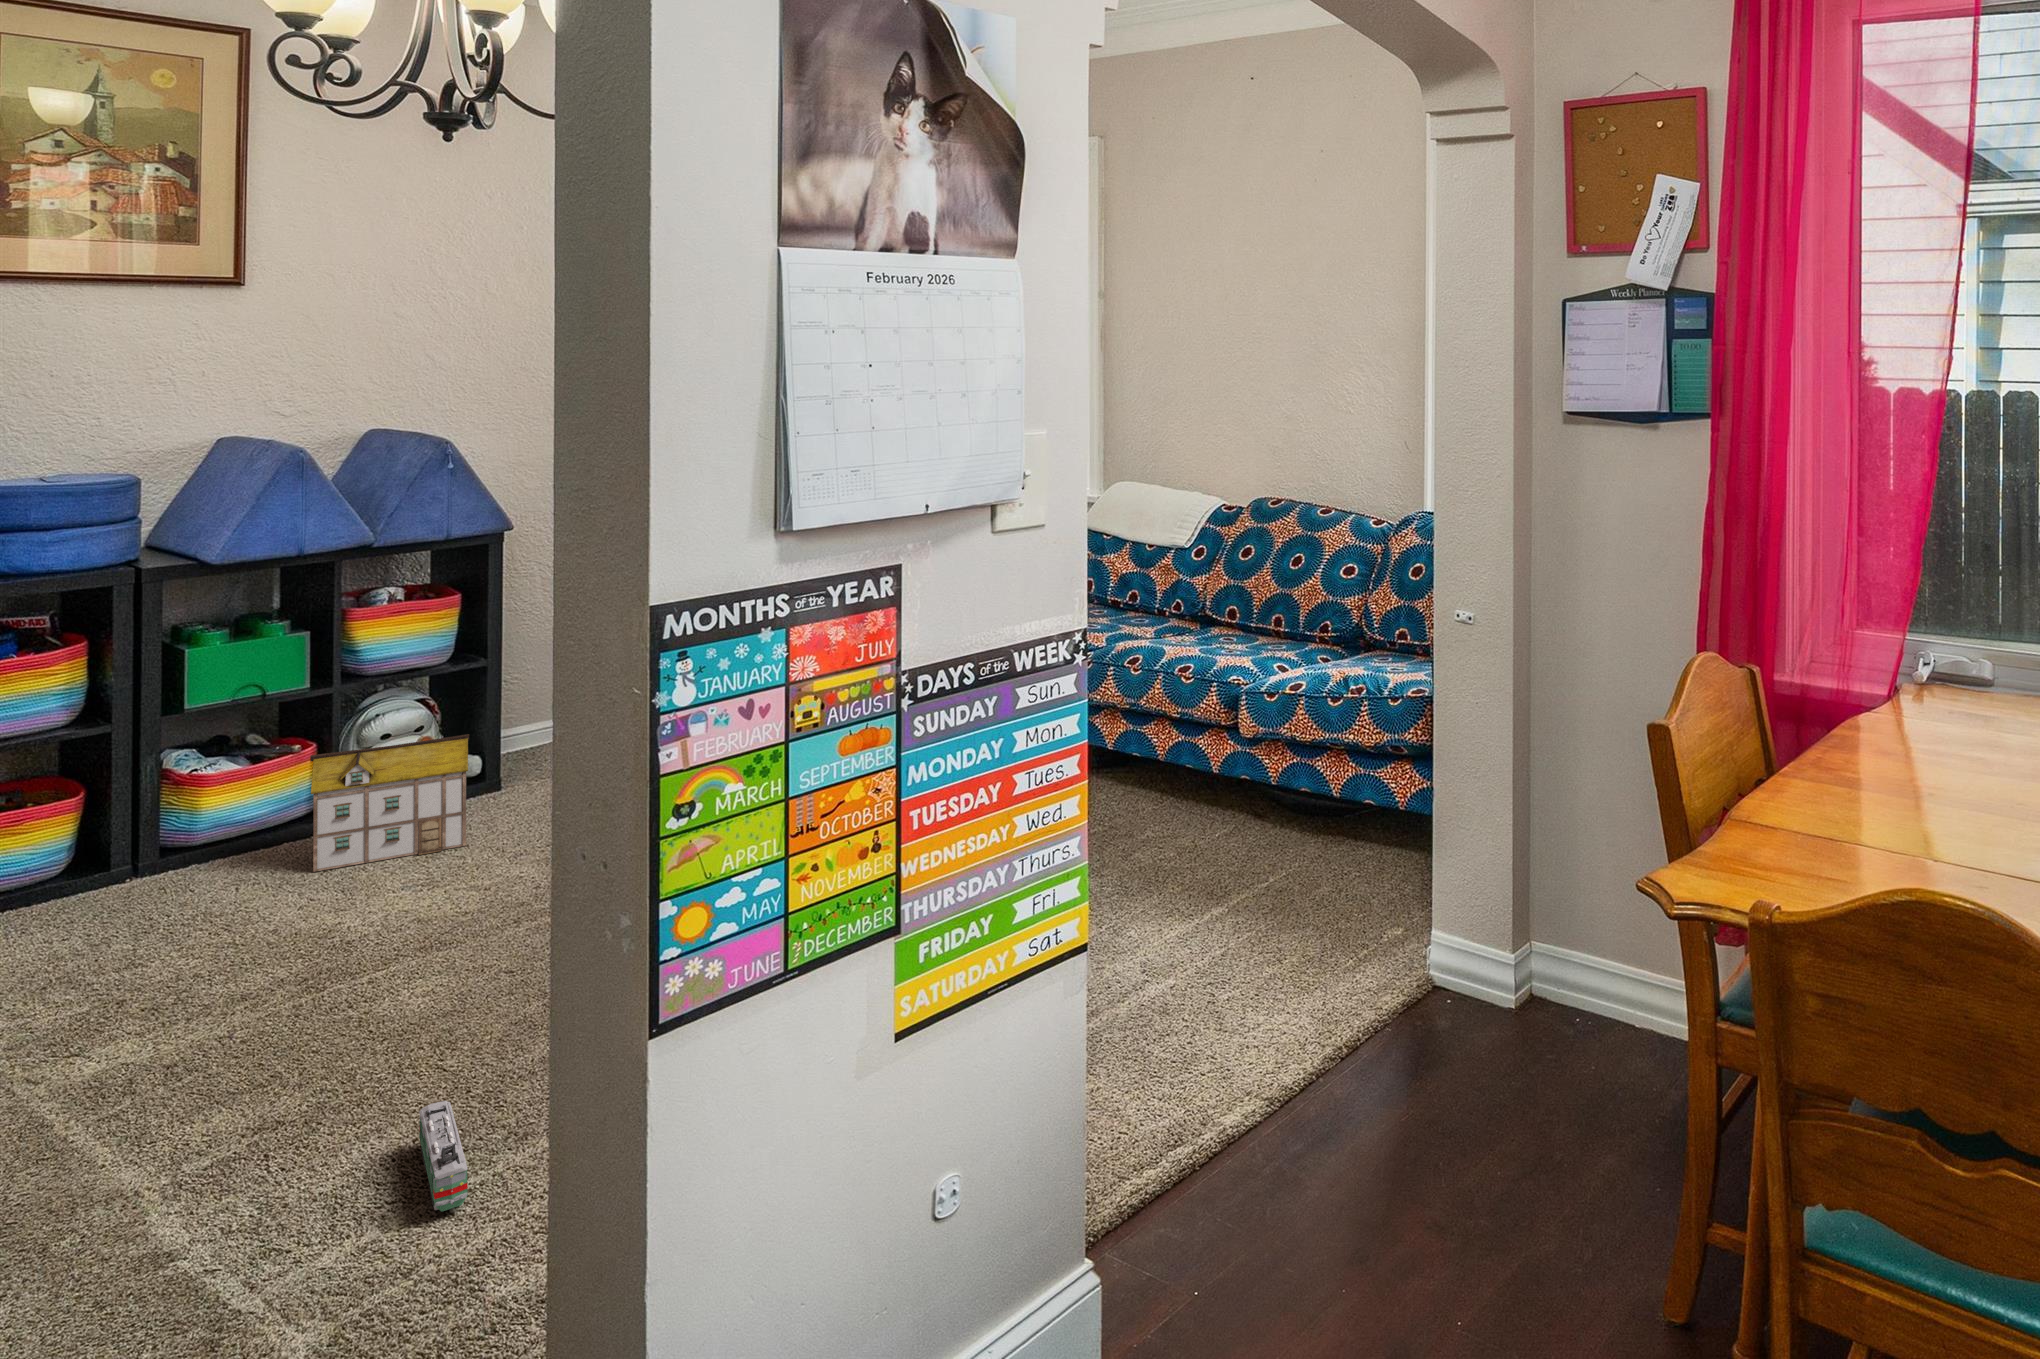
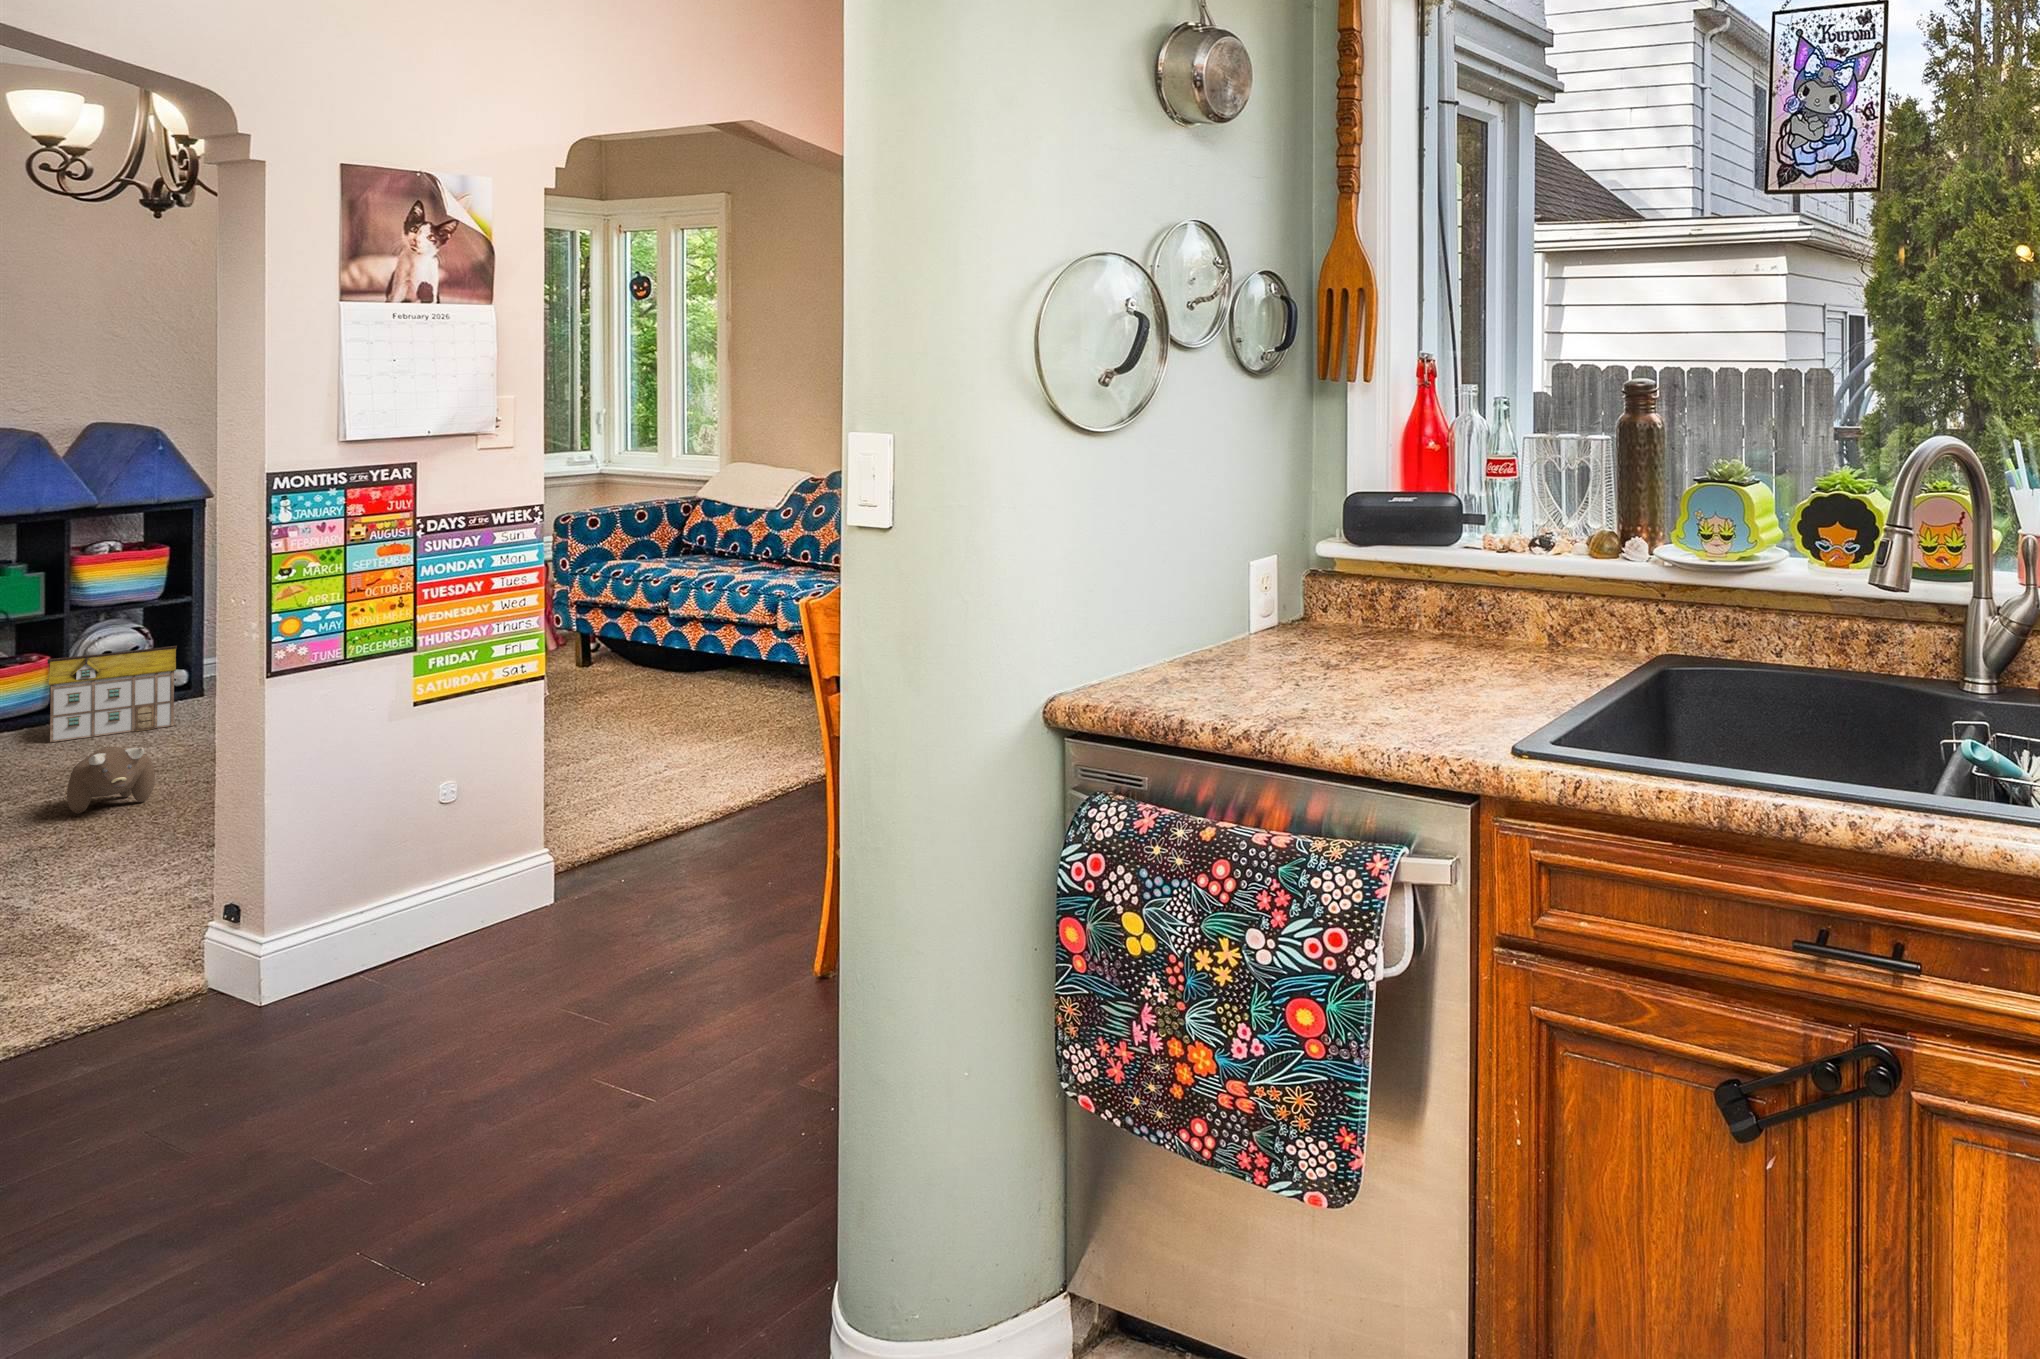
plush toy: none [323,933,443,1041] -> present [67,747,155,814]
toy train: present [419,1101,468,1211] -> none [138,822,171,870]

